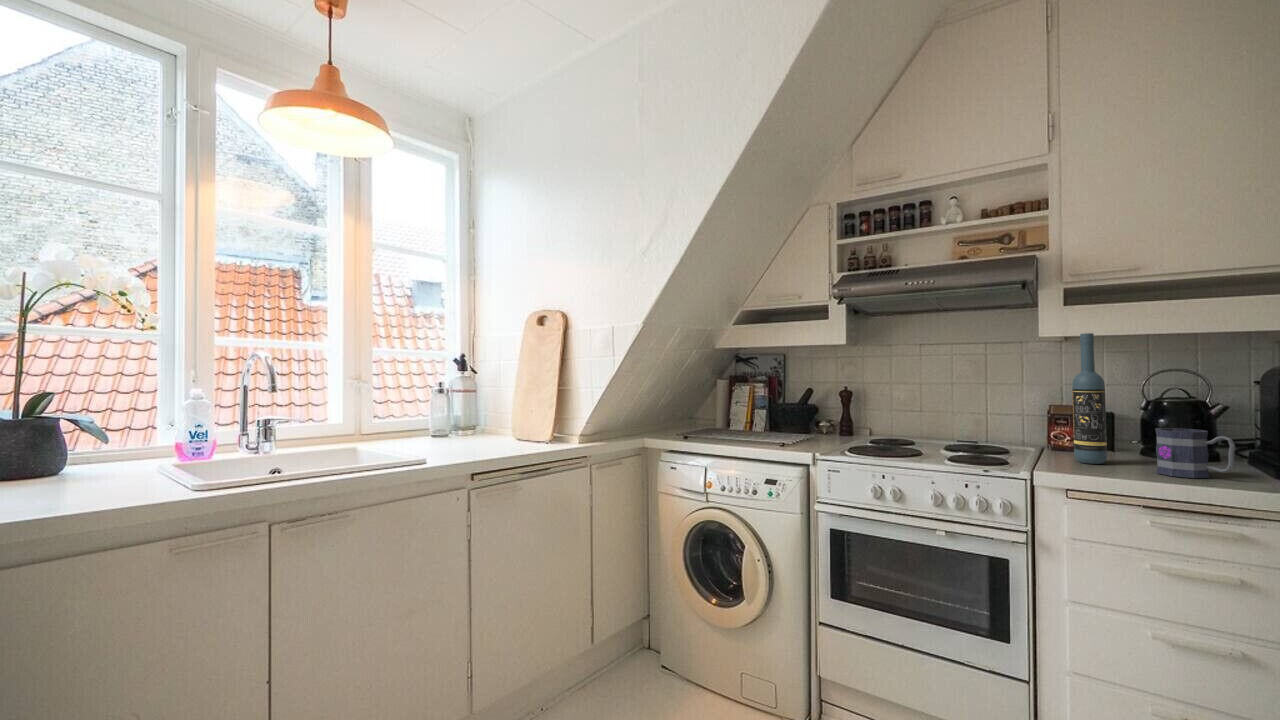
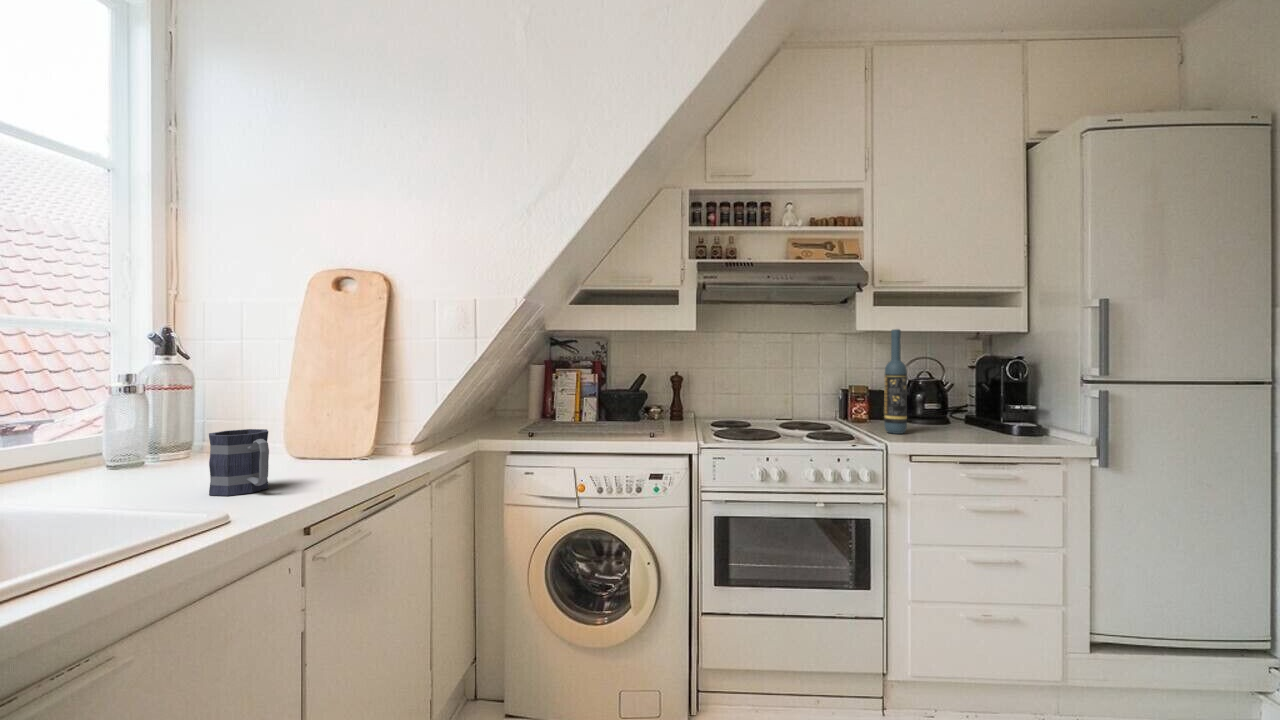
mug: present [1155,428,1235,478] -> present [209,429,269,496]

